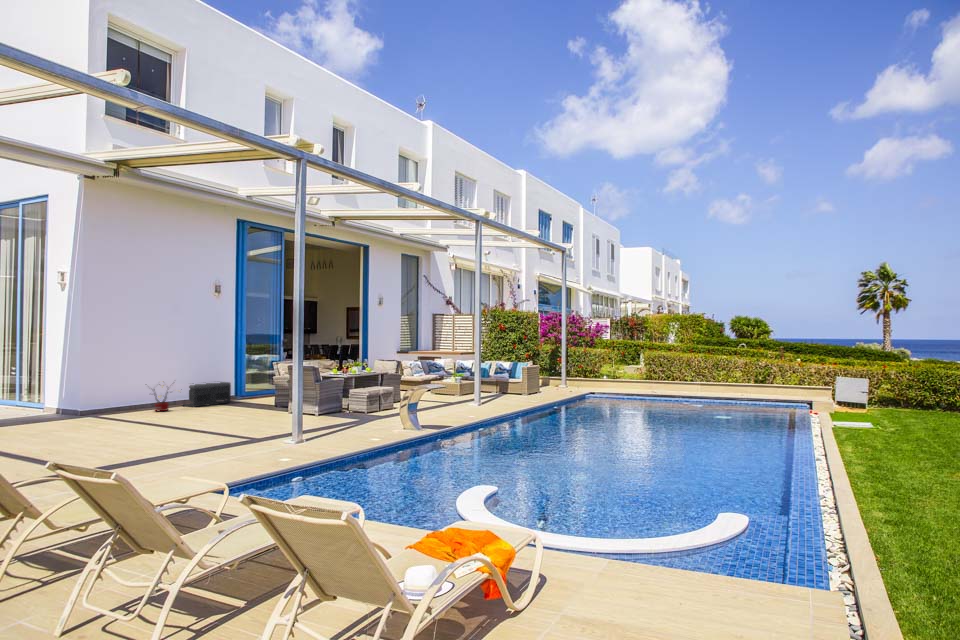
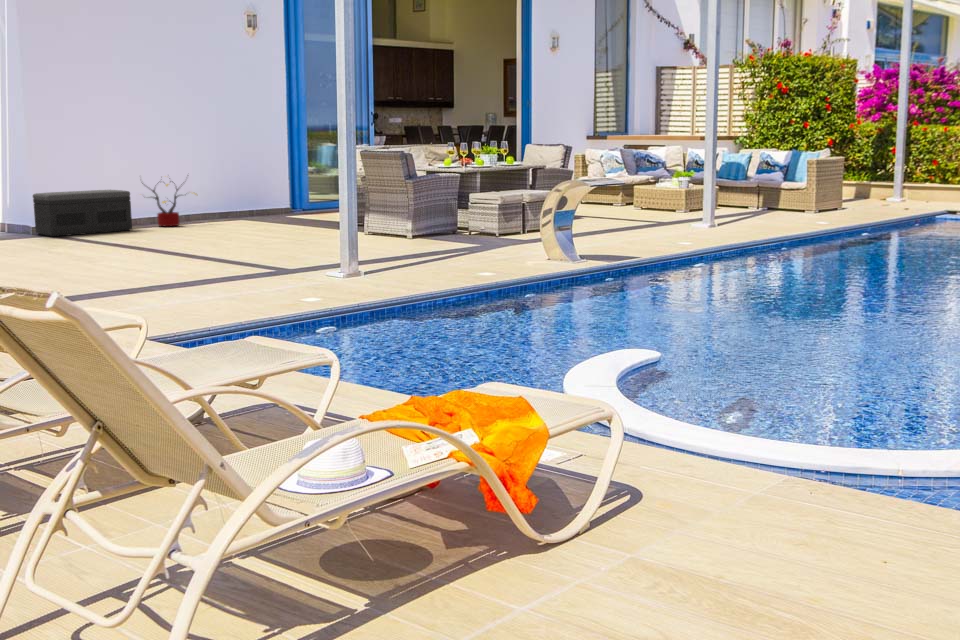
storage bench: present [182,382,231,407] -> present [33,190,132,237]

